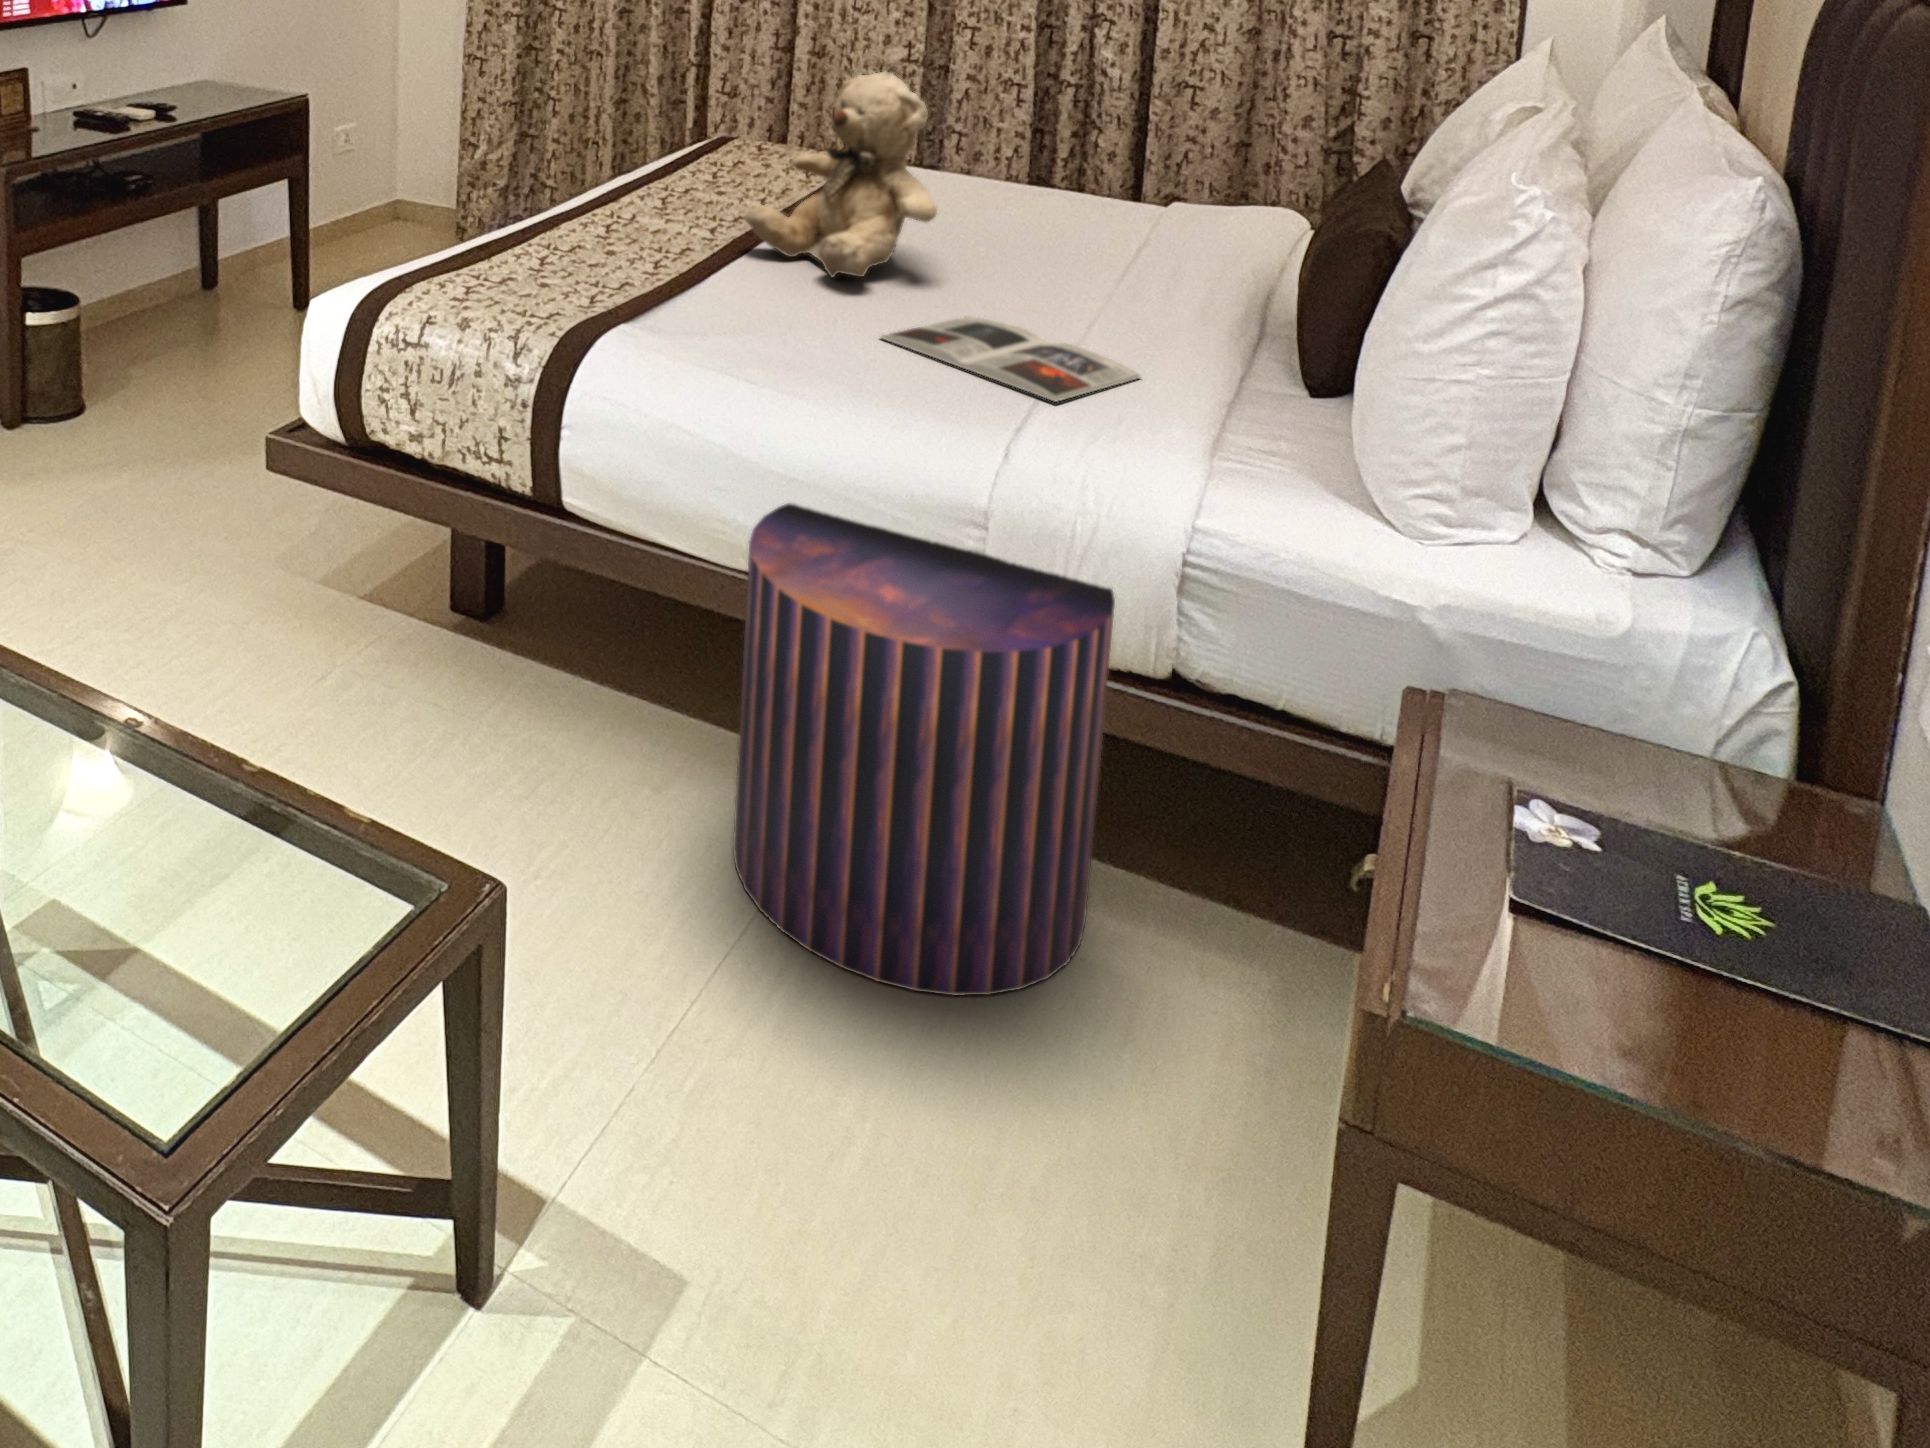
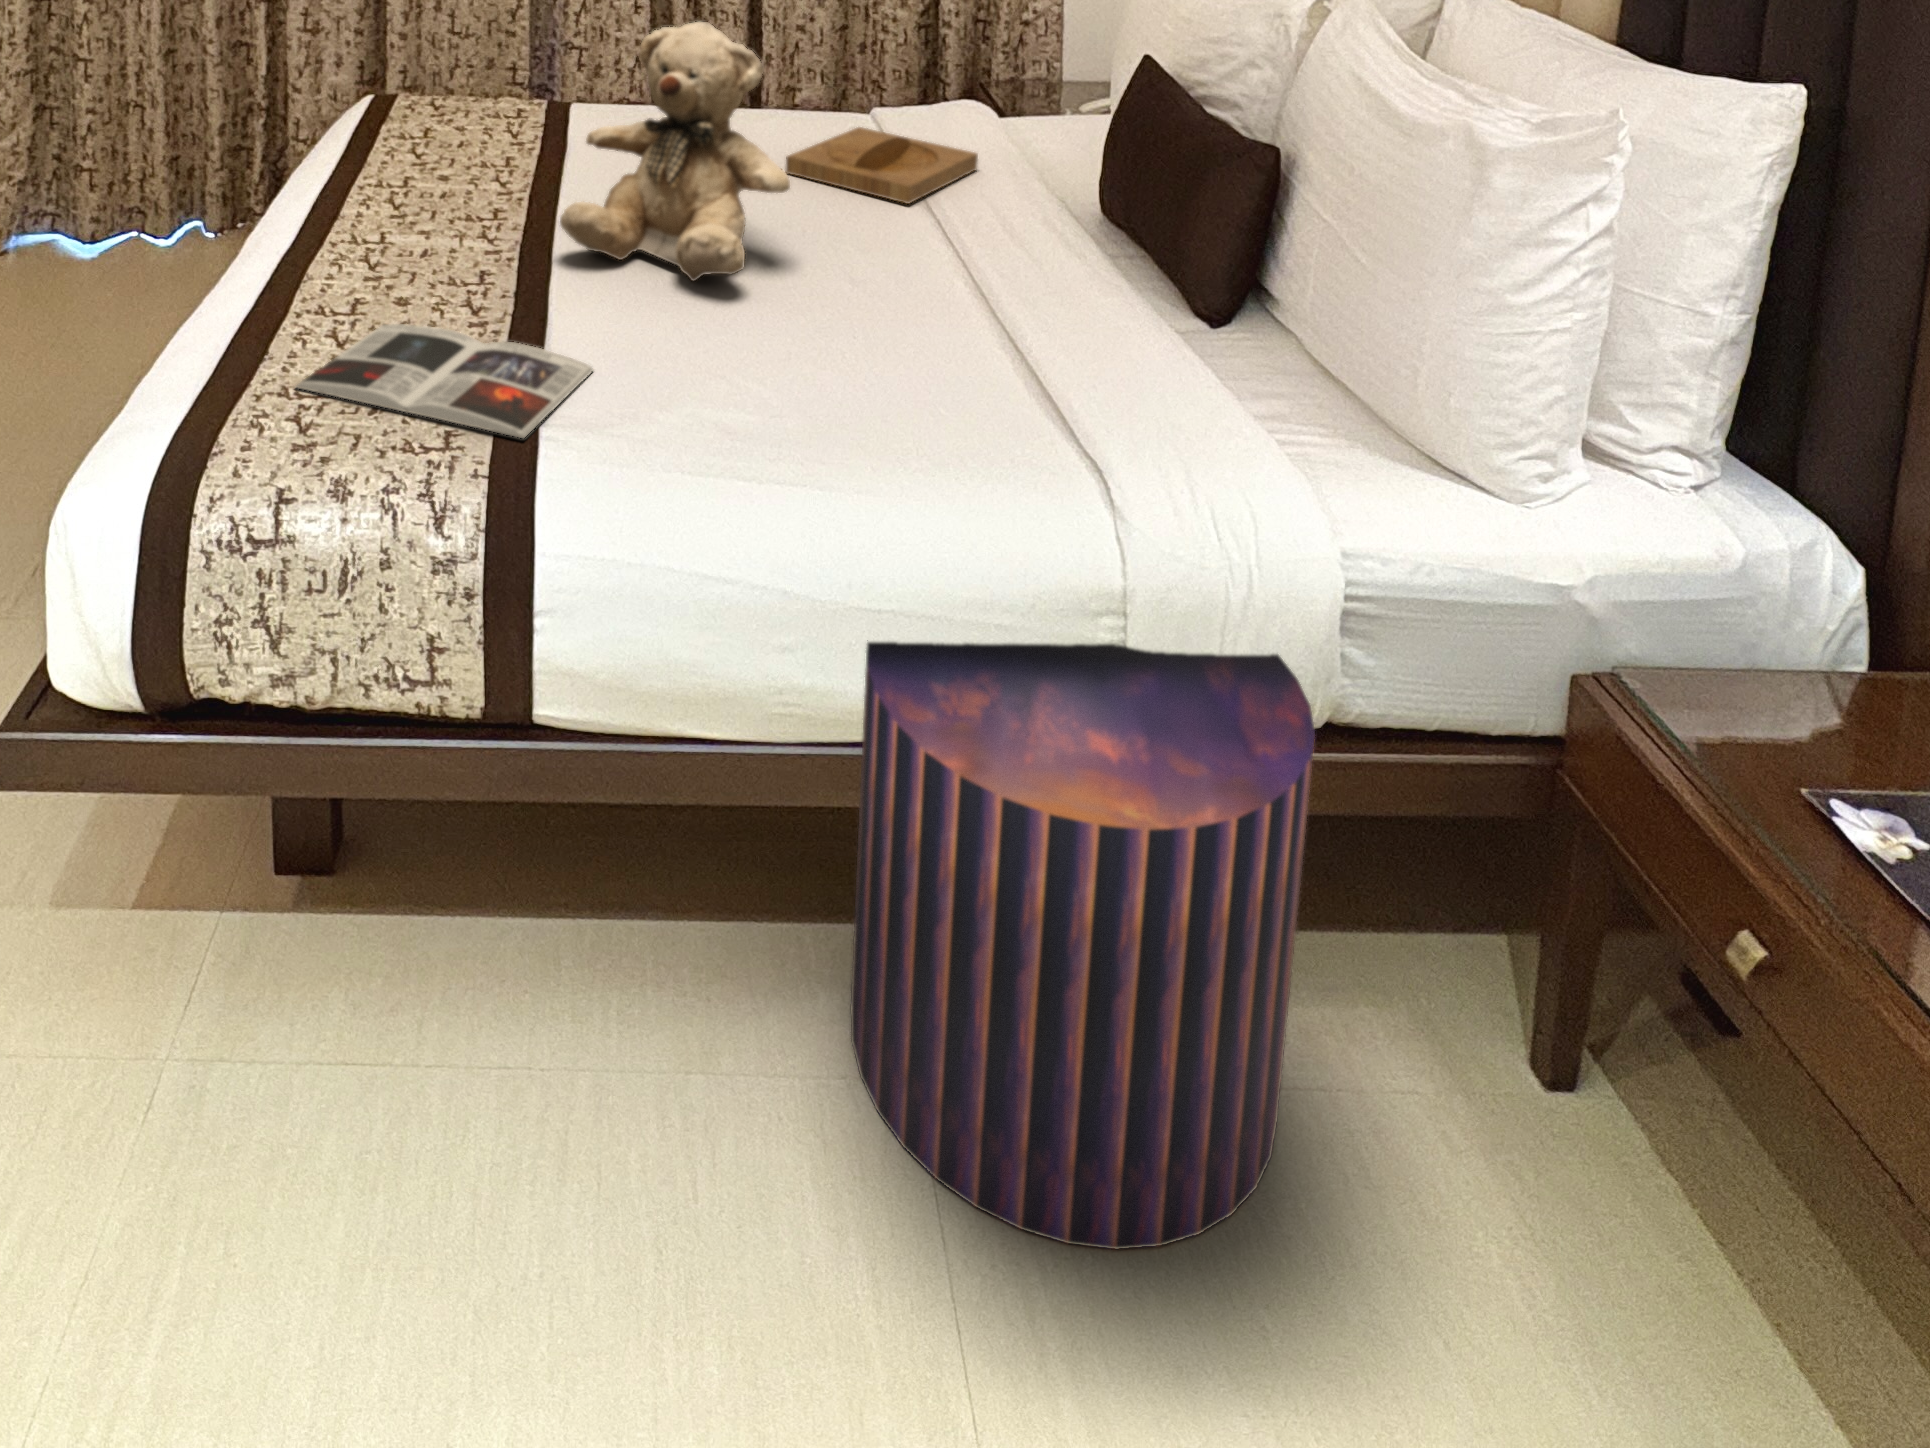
tray: none [1014,212,1218,270] -> present [785,127,978,204]
magazine: present [881,316,1140,402] -> present [296,324,593,438]

